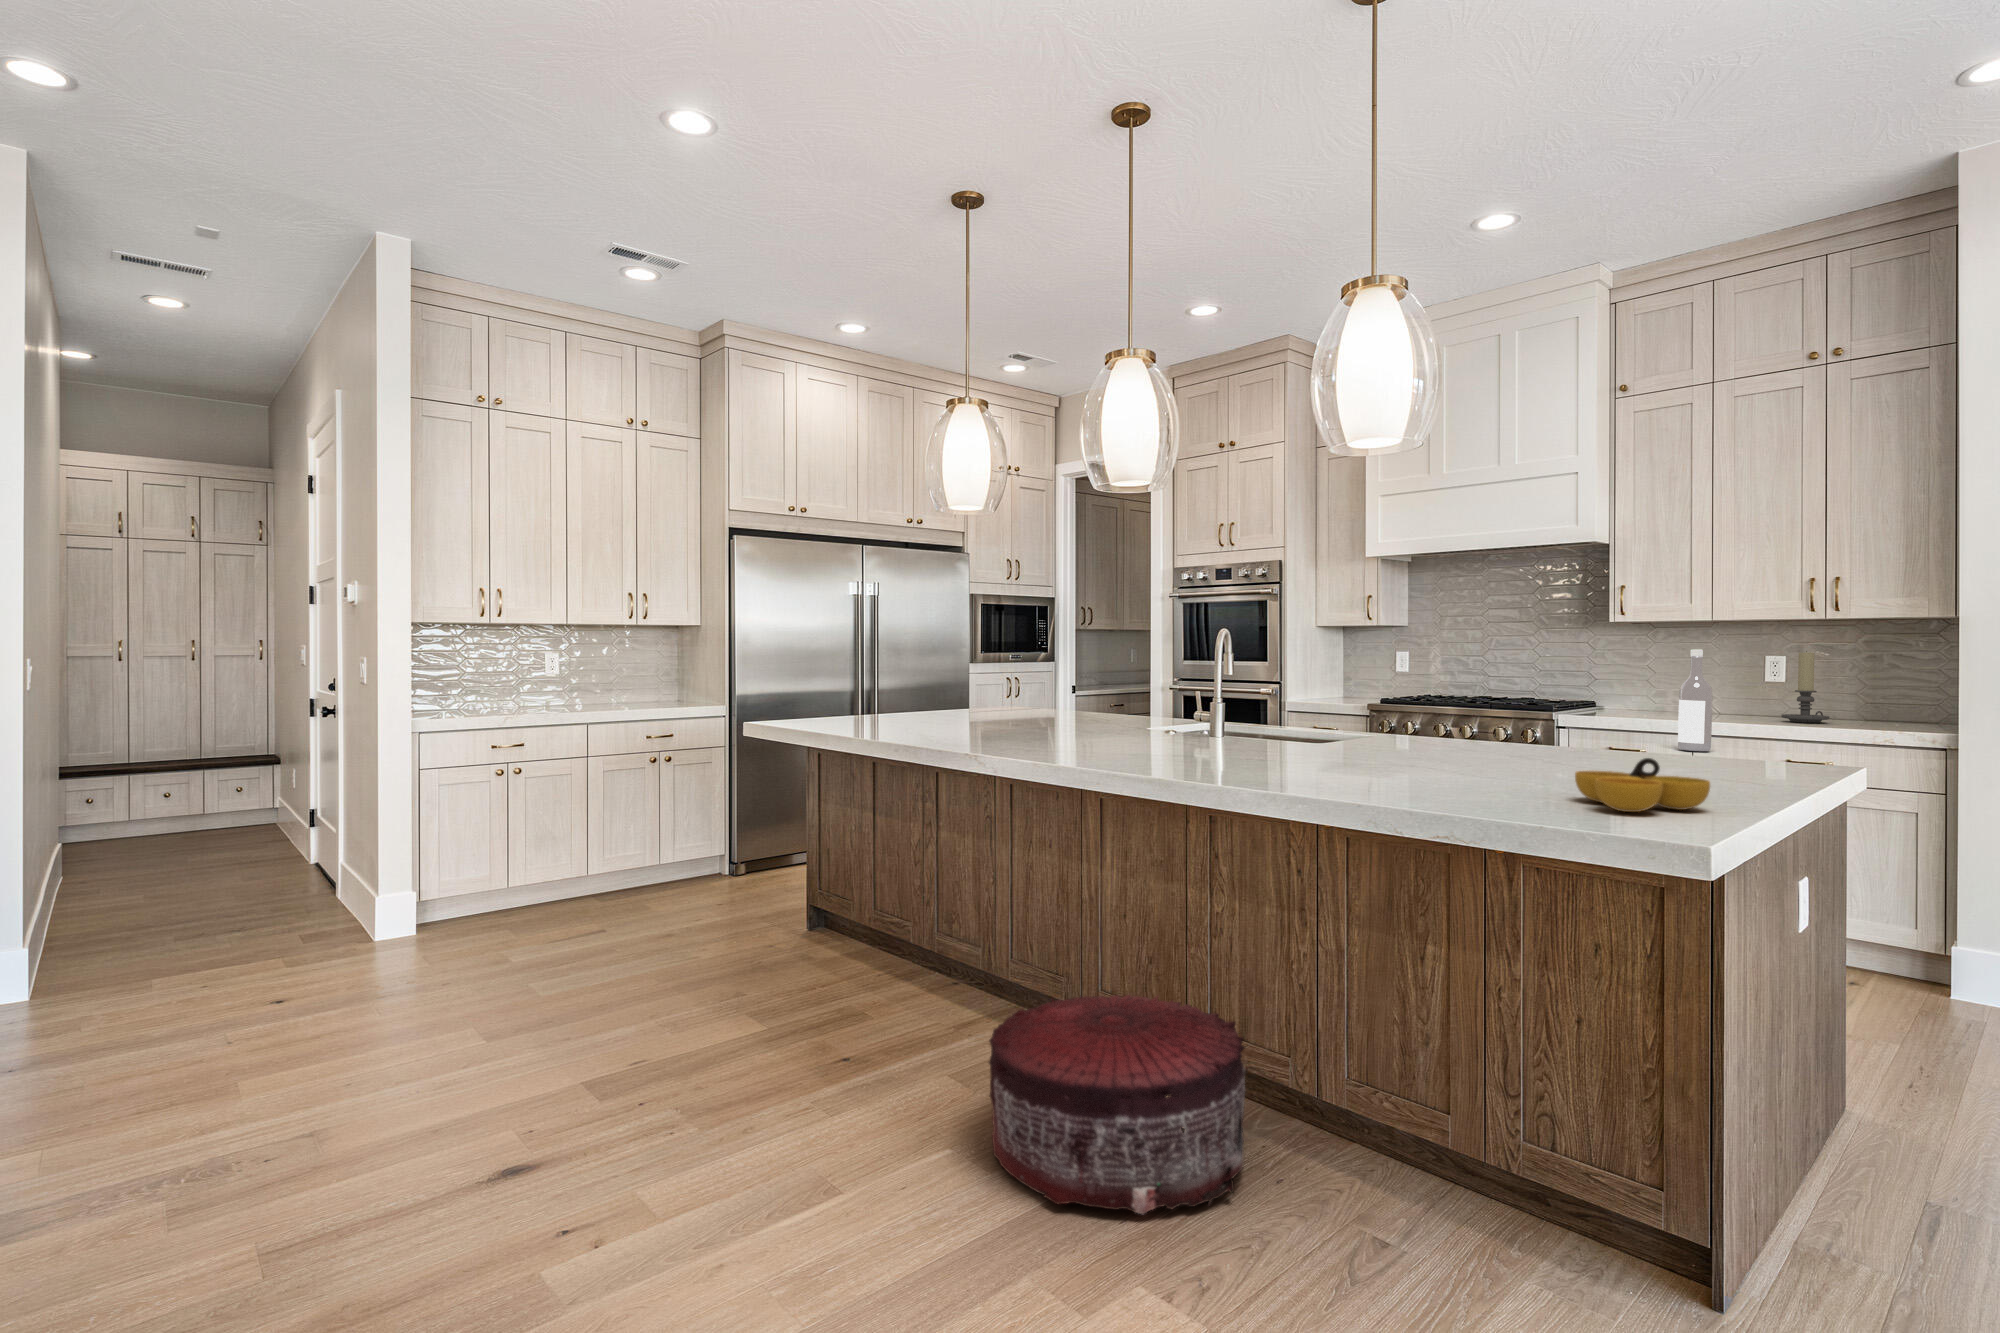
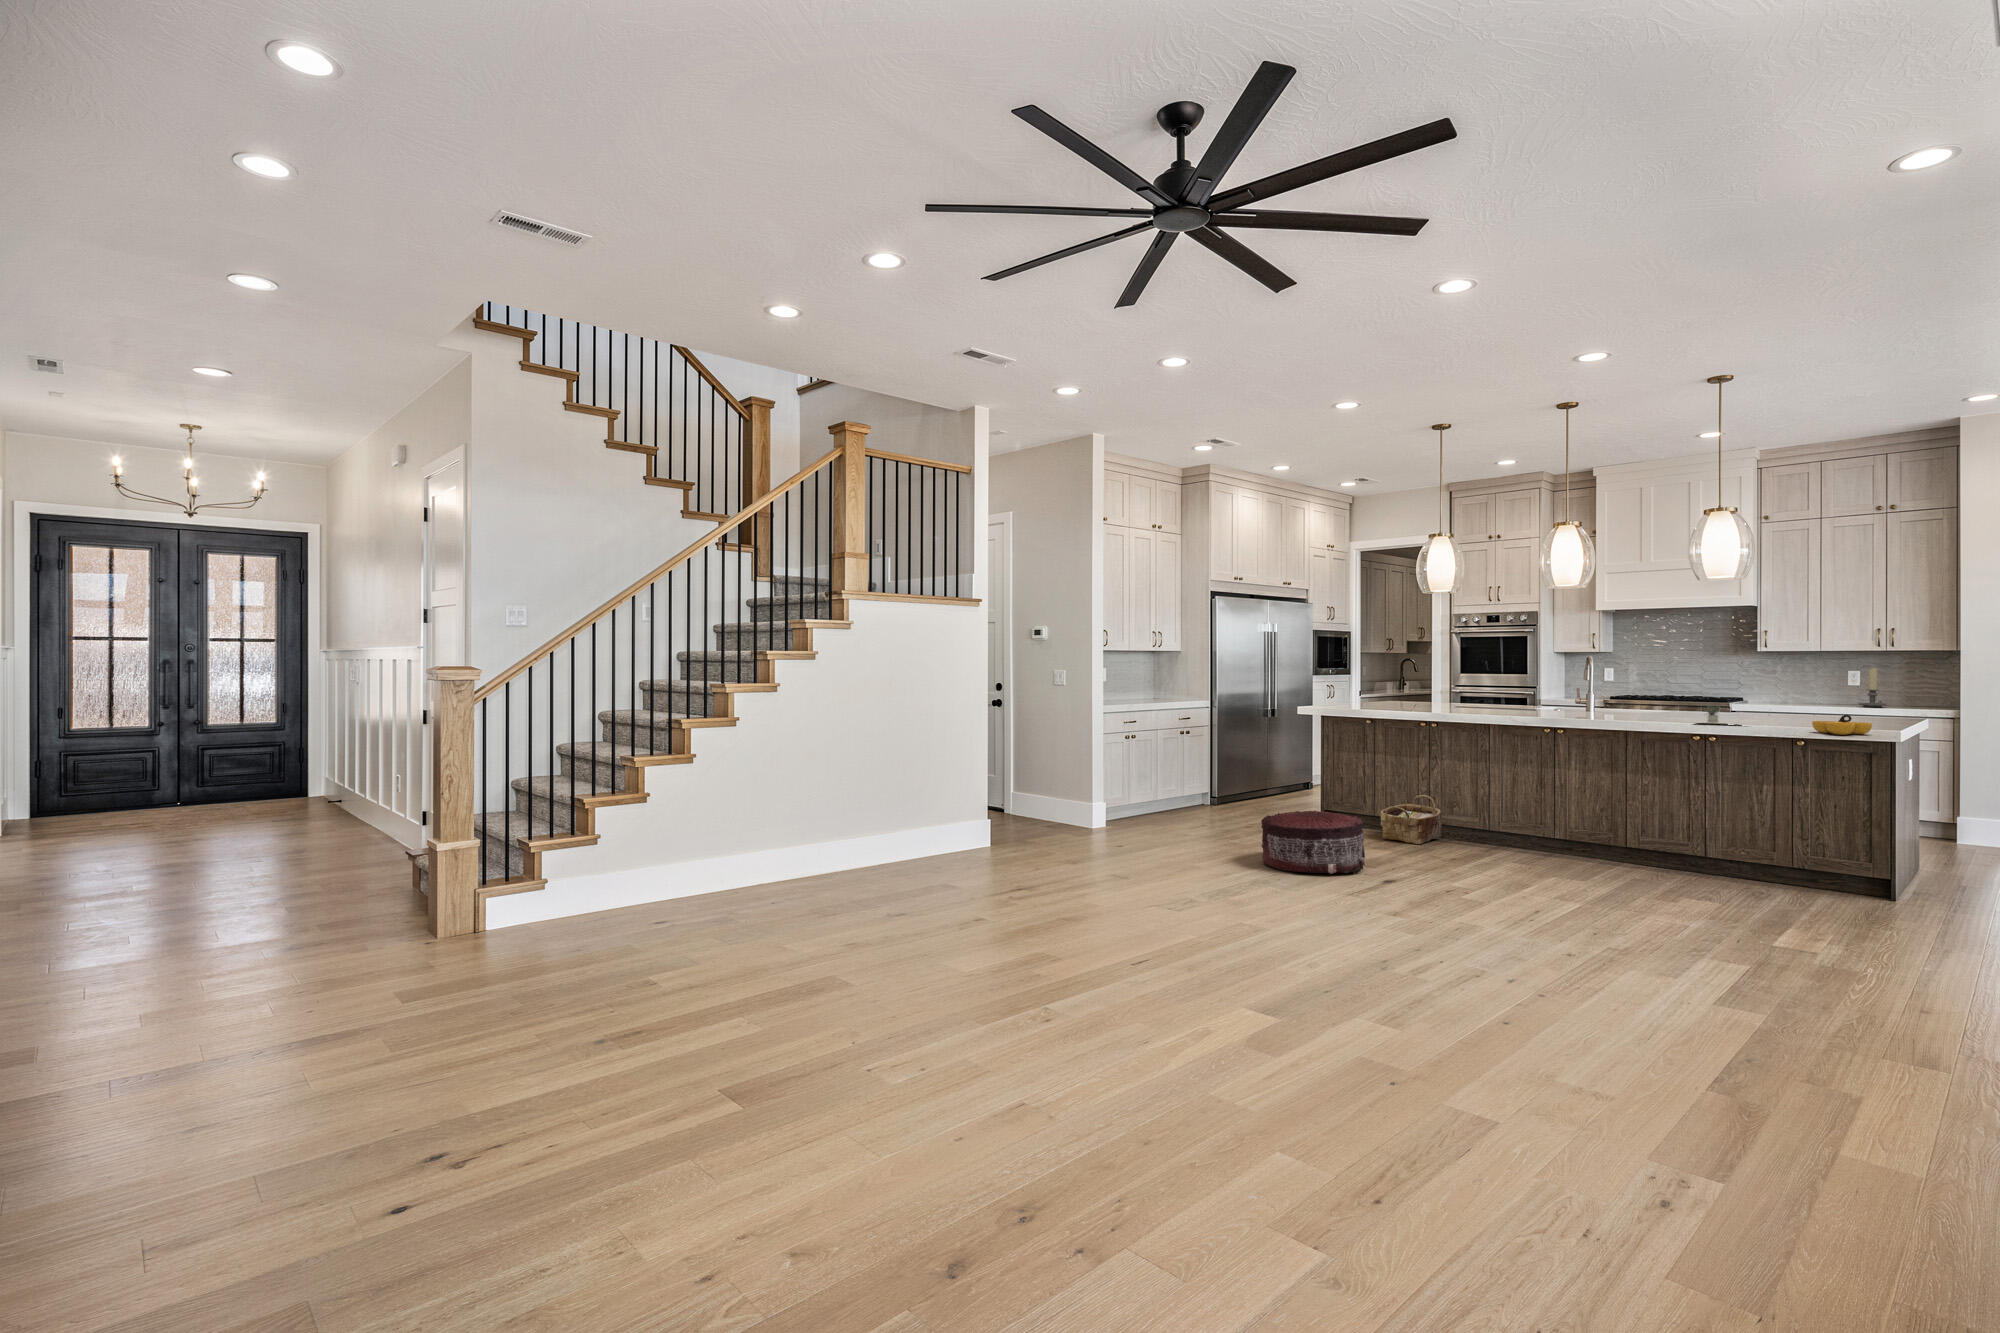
wine bottle: present [1678,649,1712,751] -> none [1824,669,1842,719]
potted plant: none [1360,724,1516,773] -> present [1705,705,1720,723]
woven basket: none [847,888,967,993] -> present [1380,795,1442,844]
pouf: present [989,995,1245,1214] -> present [1261,811,1365,874]

